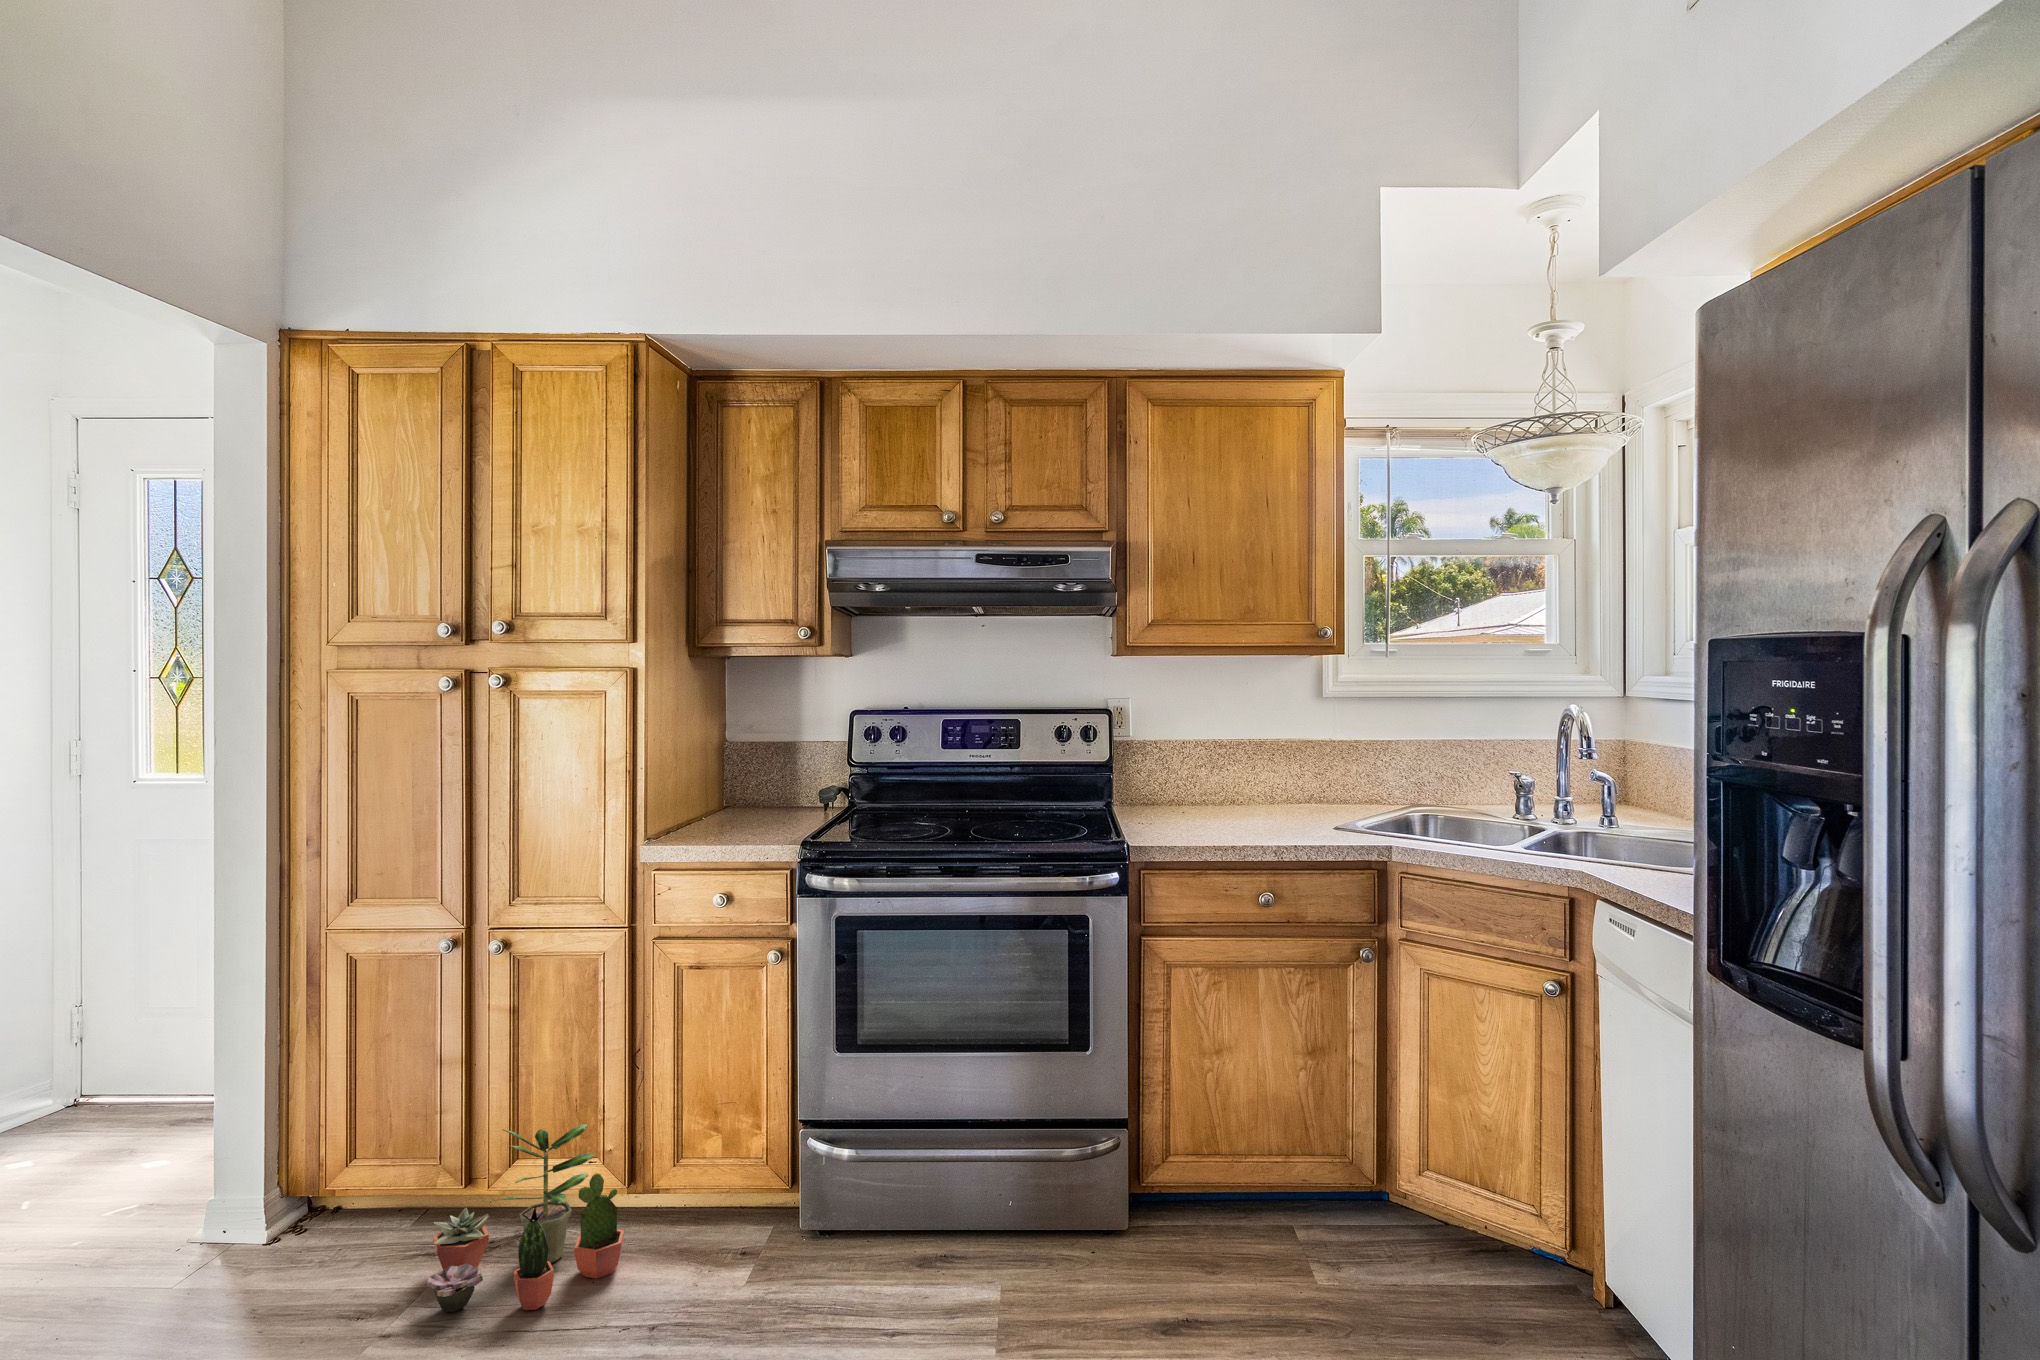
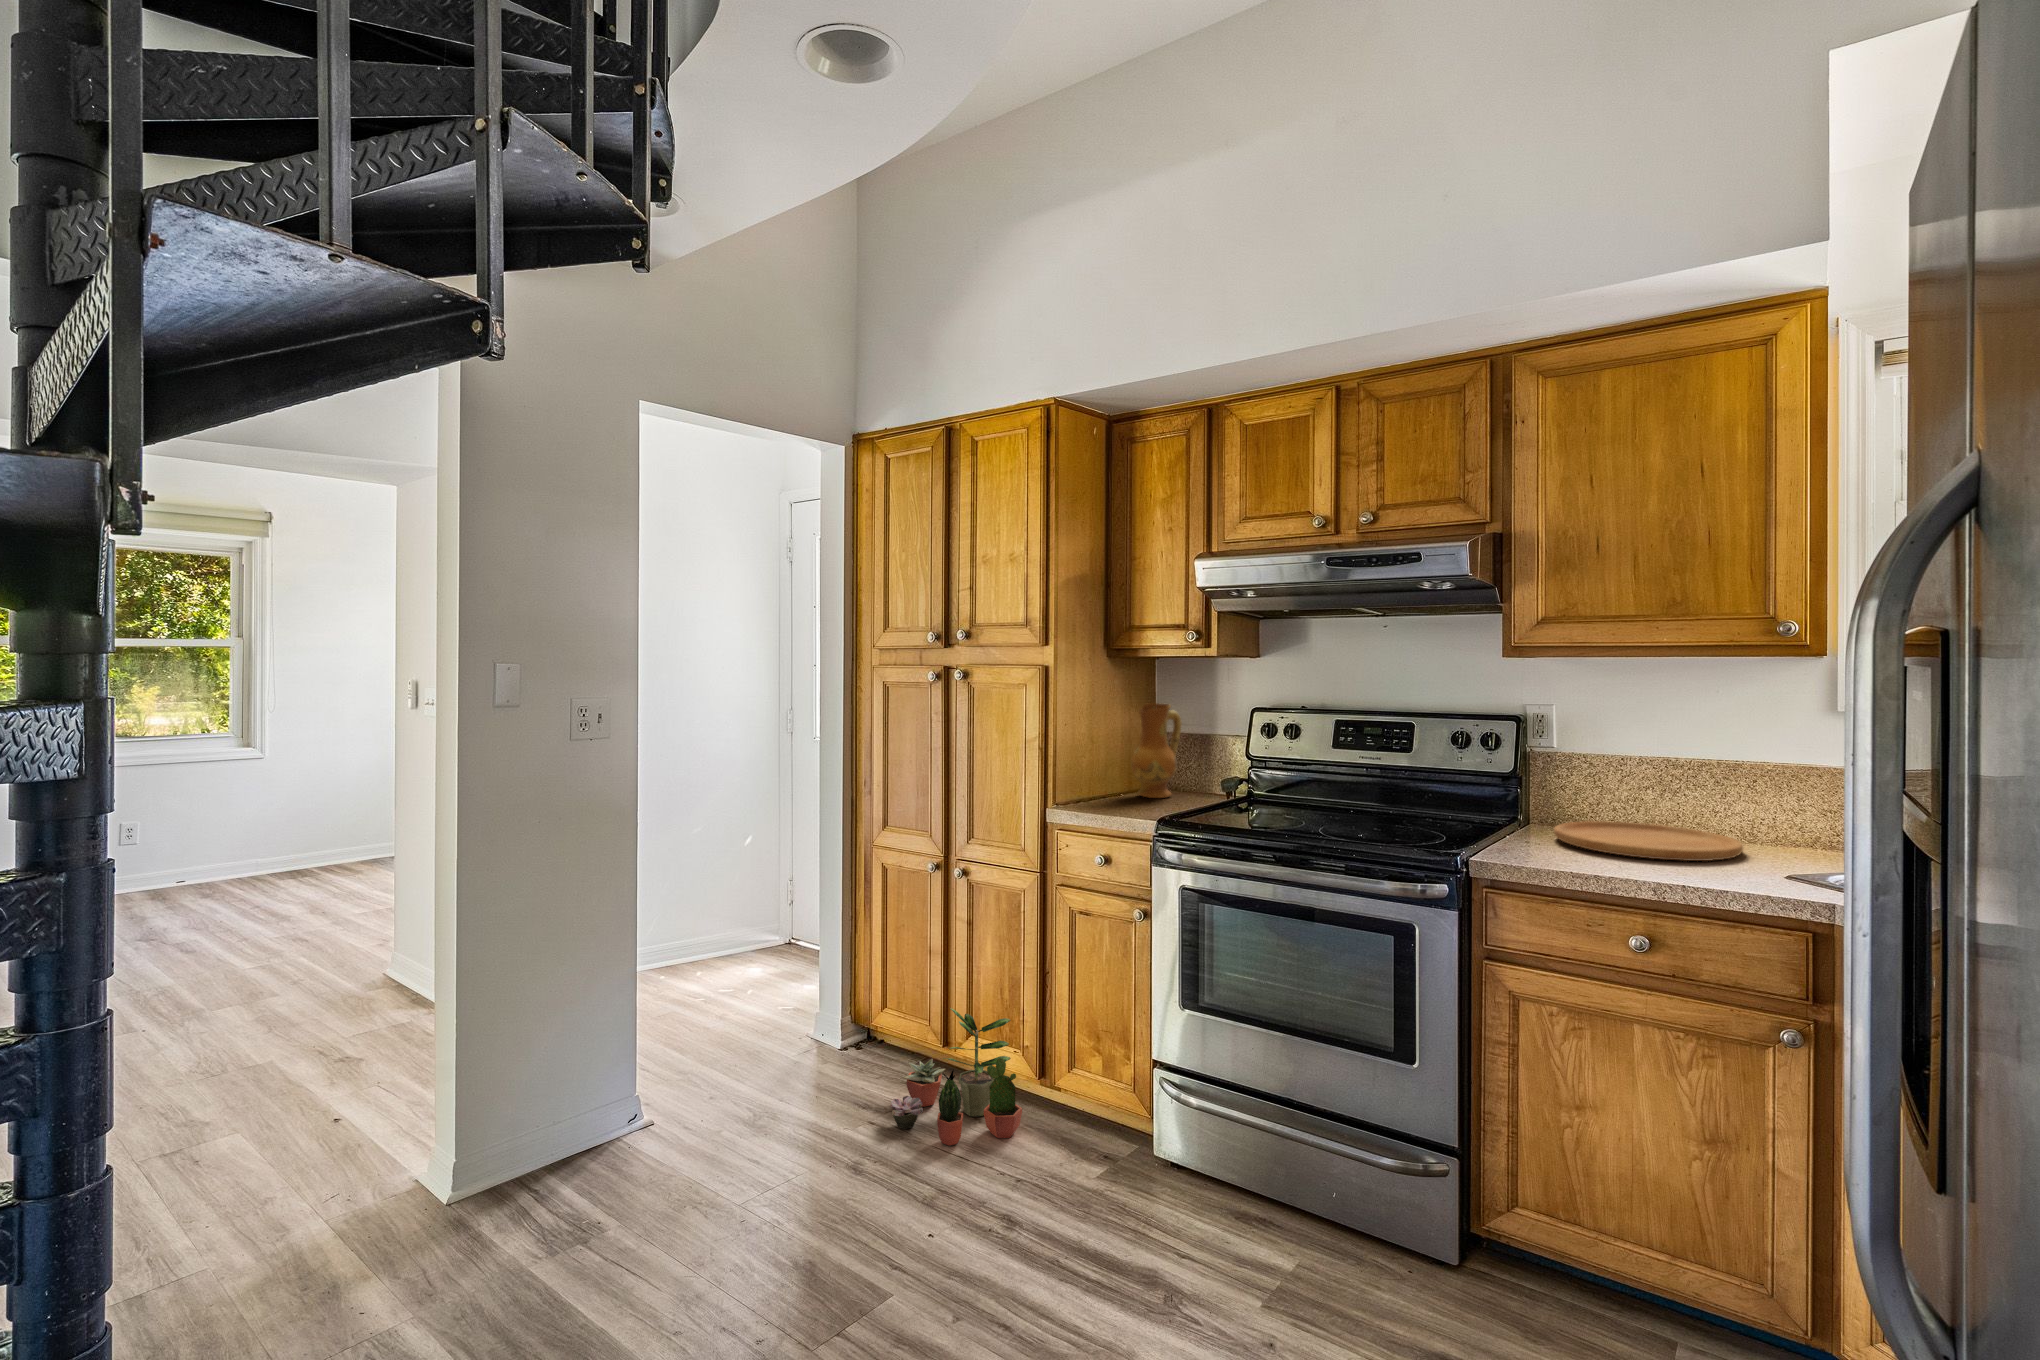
ceramic jug: none [715,711,770,823] -> present [1131,703,1182,798]
cutting board: none [1160,802,1300,828] -> present [1554,821,1743,861]

